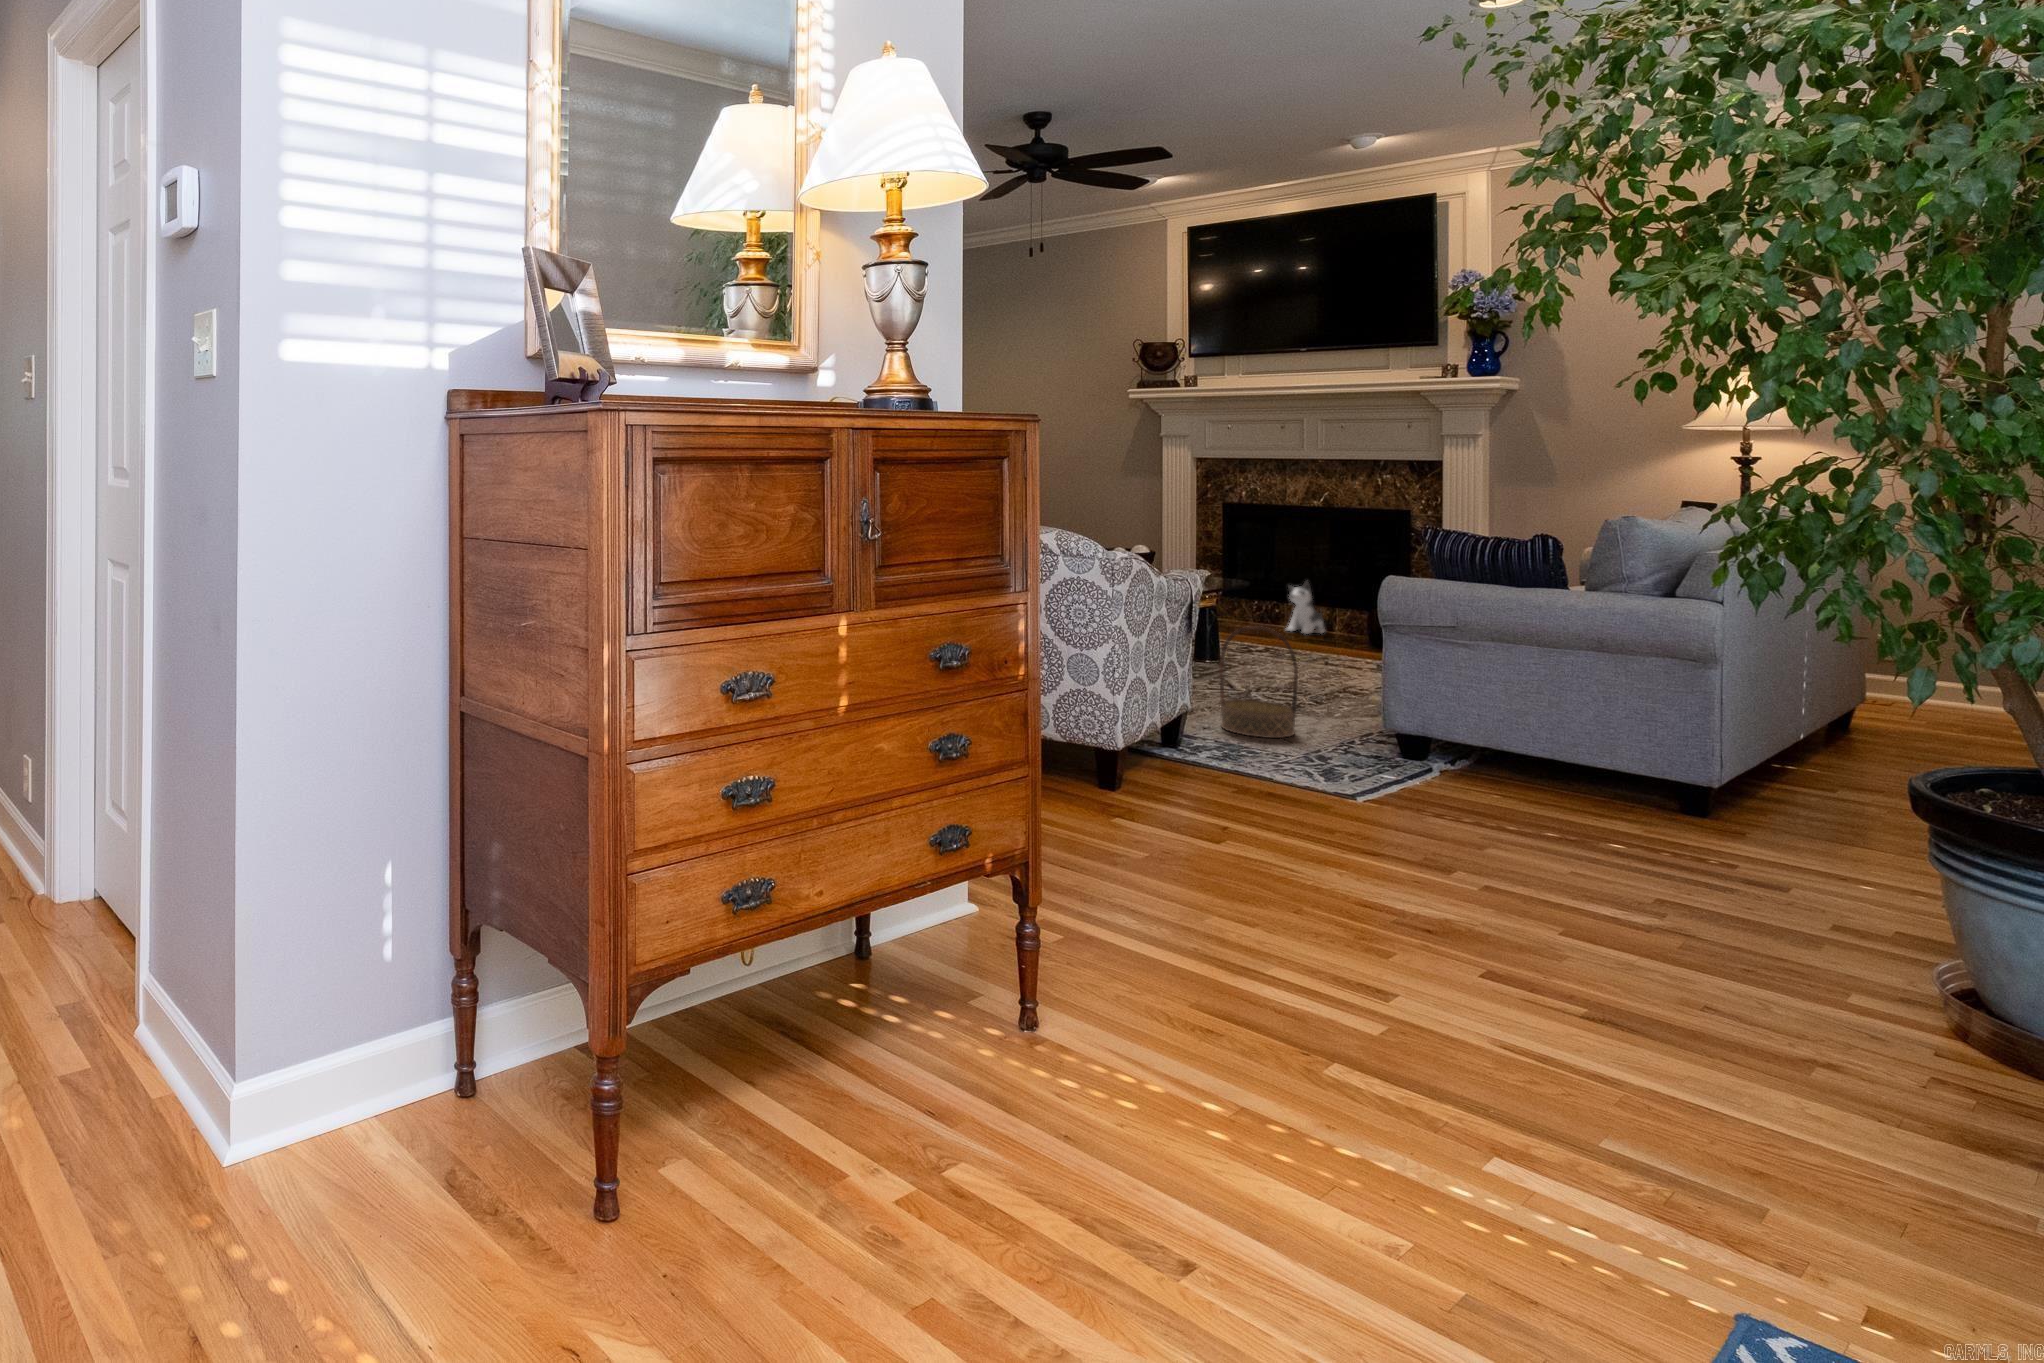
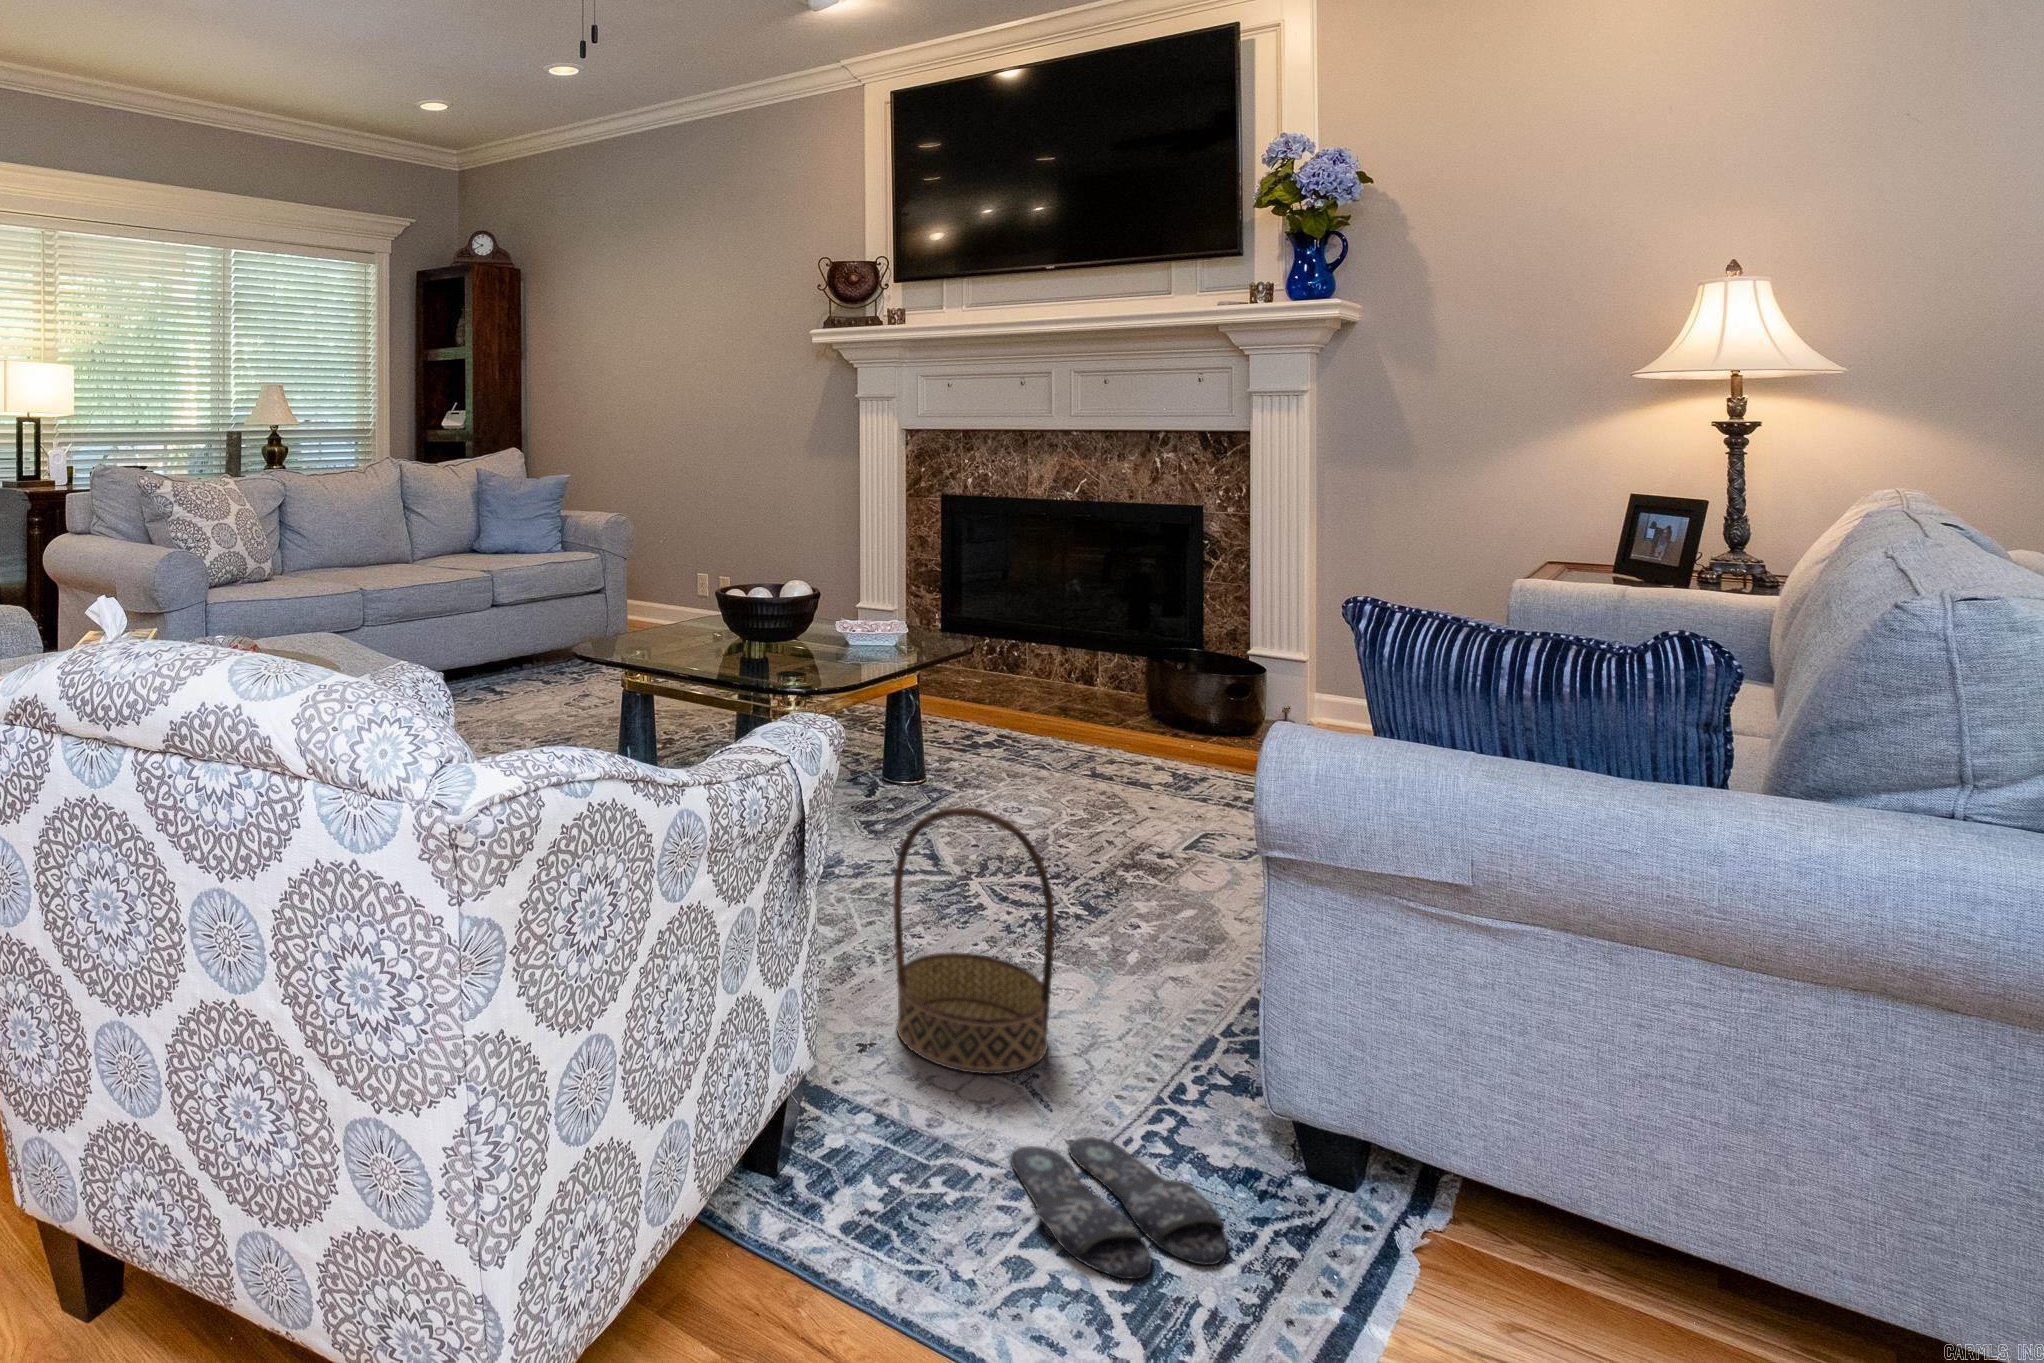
plush toy: present [1286,581,1325,634] -> none [1027,613,1083,695]
slippers: none [1277,750,1367,773] -> present [1010,1137,1227,1279]

